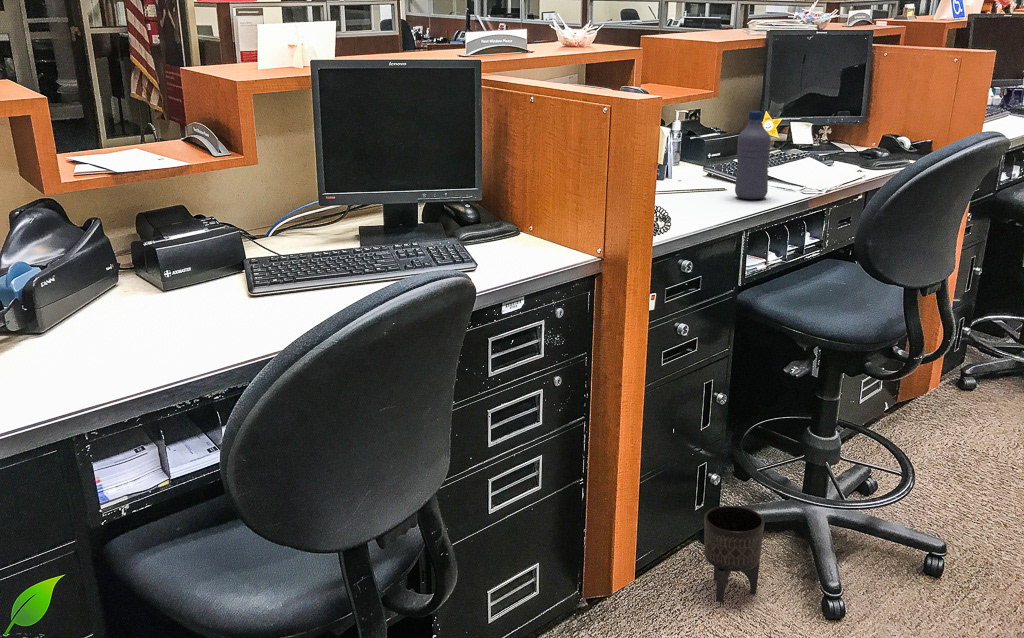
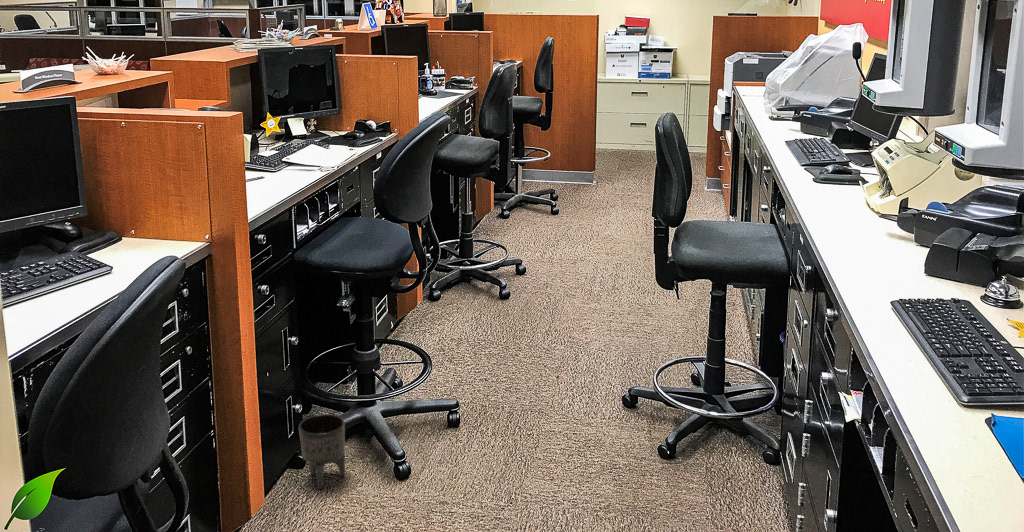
water bottle: present [735,111,771,199] -> none [271,114,300,181]

